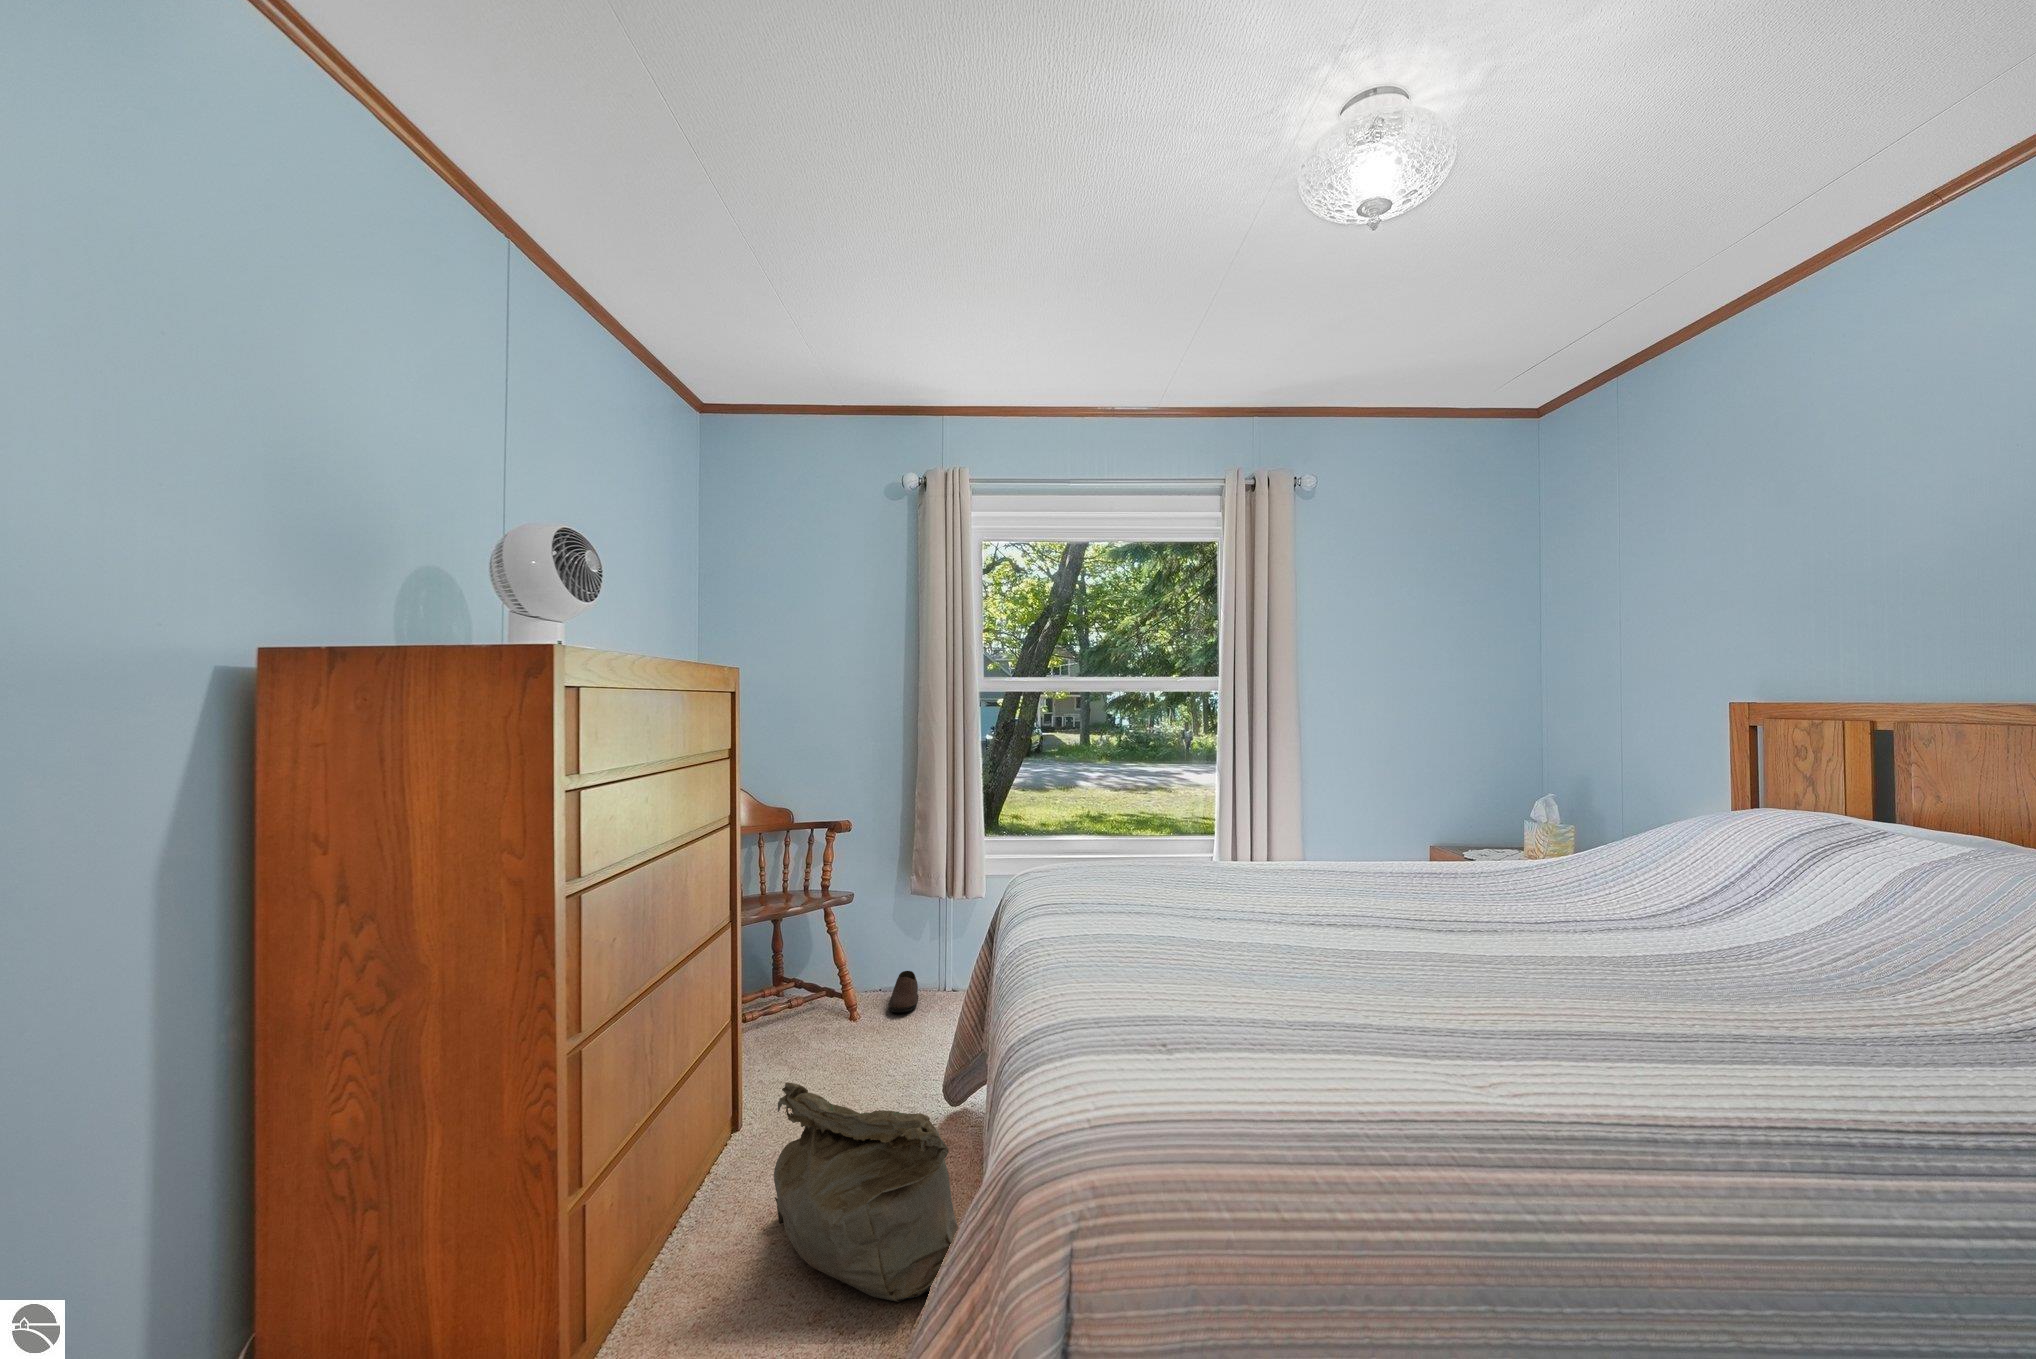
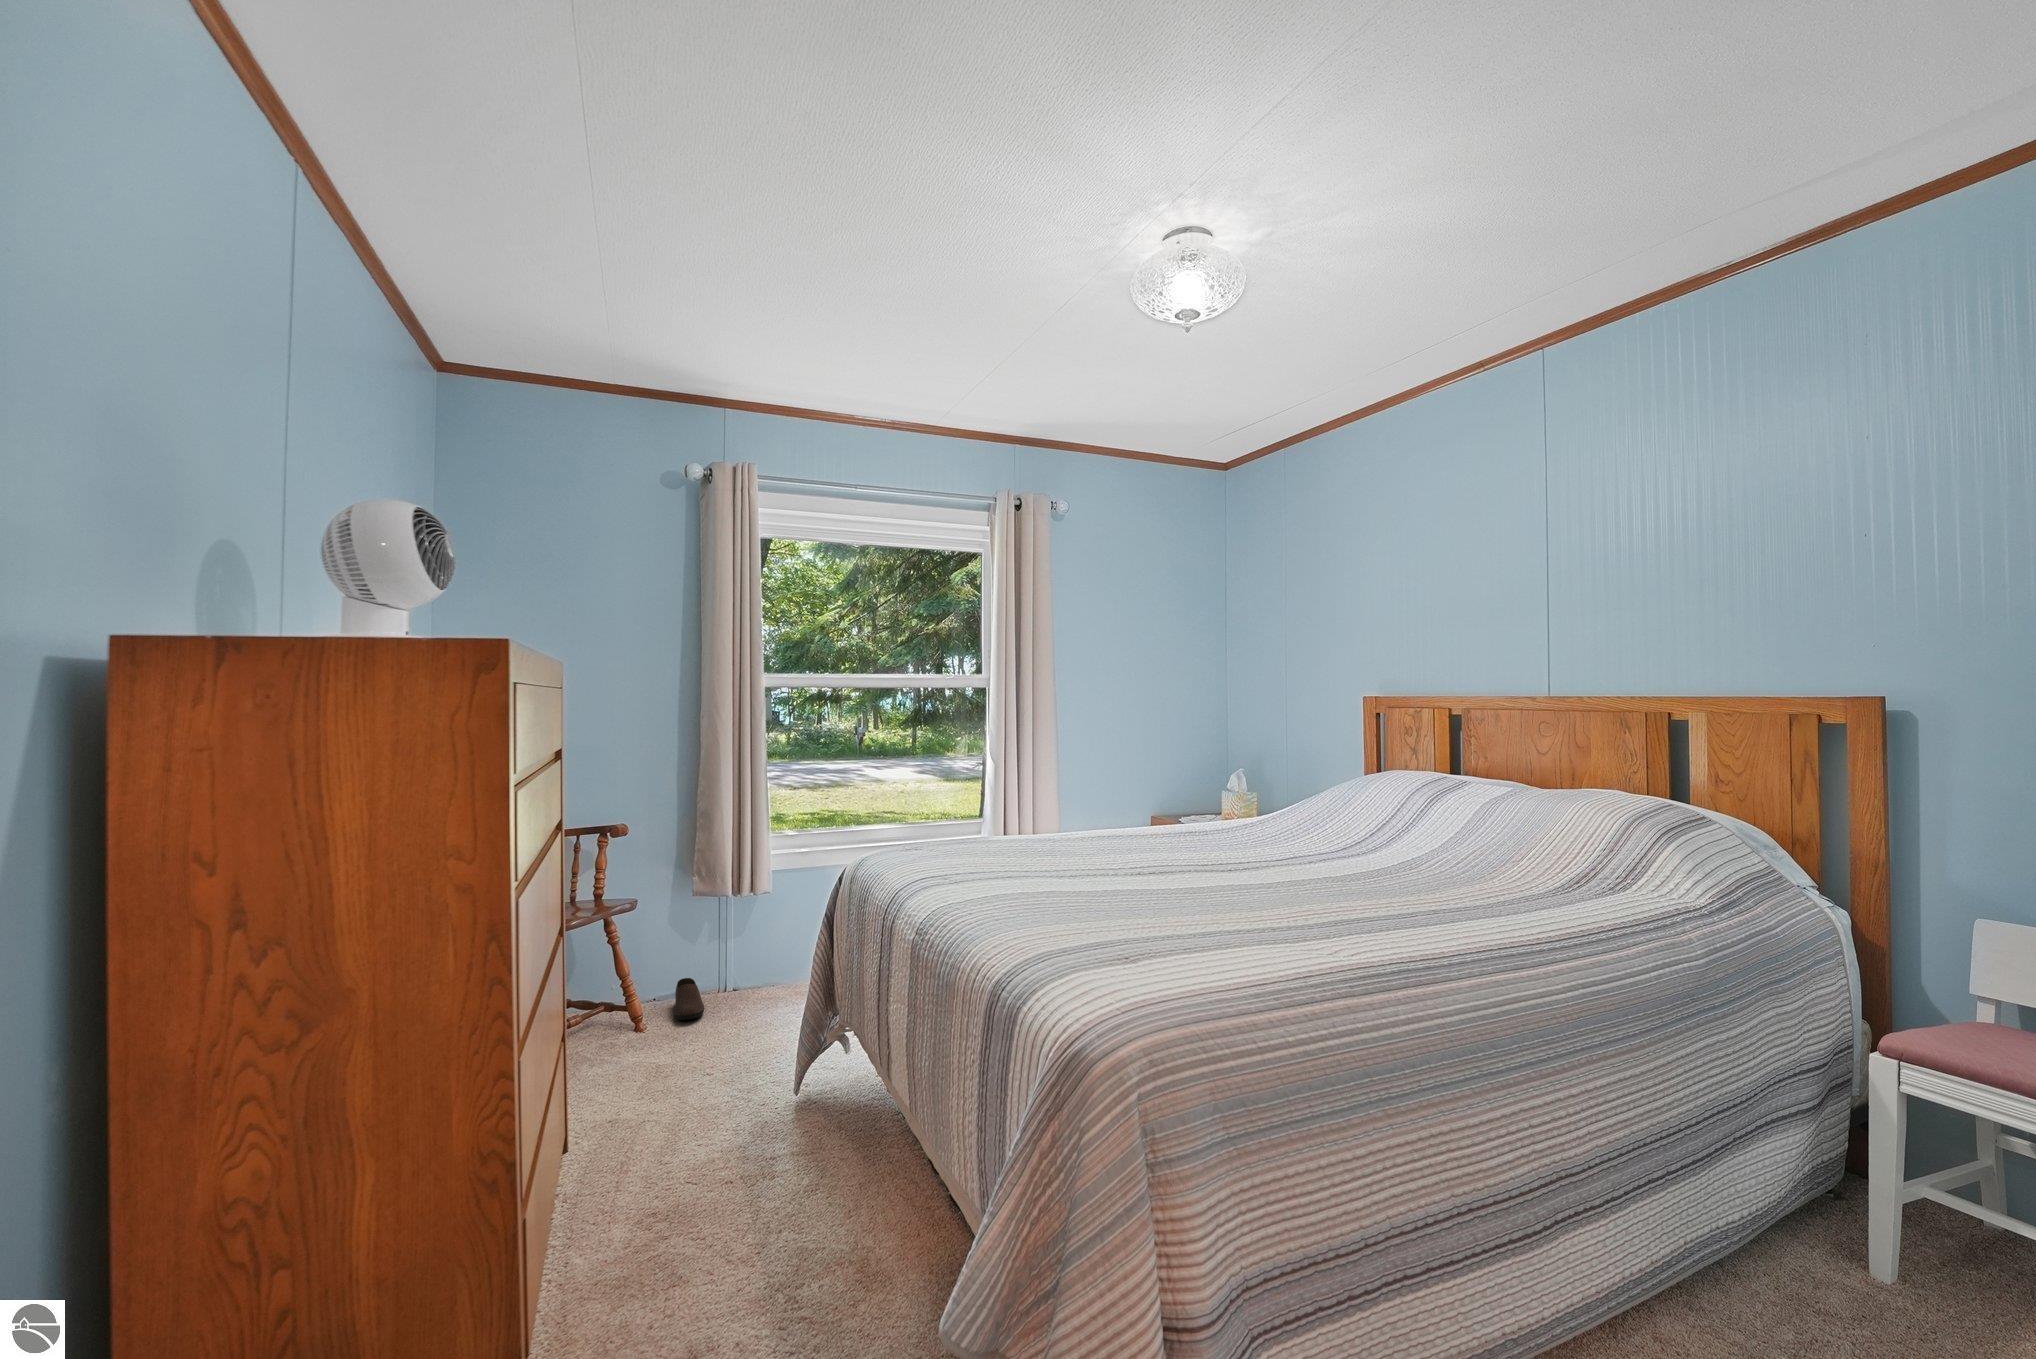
bag: present [774,1082,958,1302] -> none [668,1075,887,1247]

